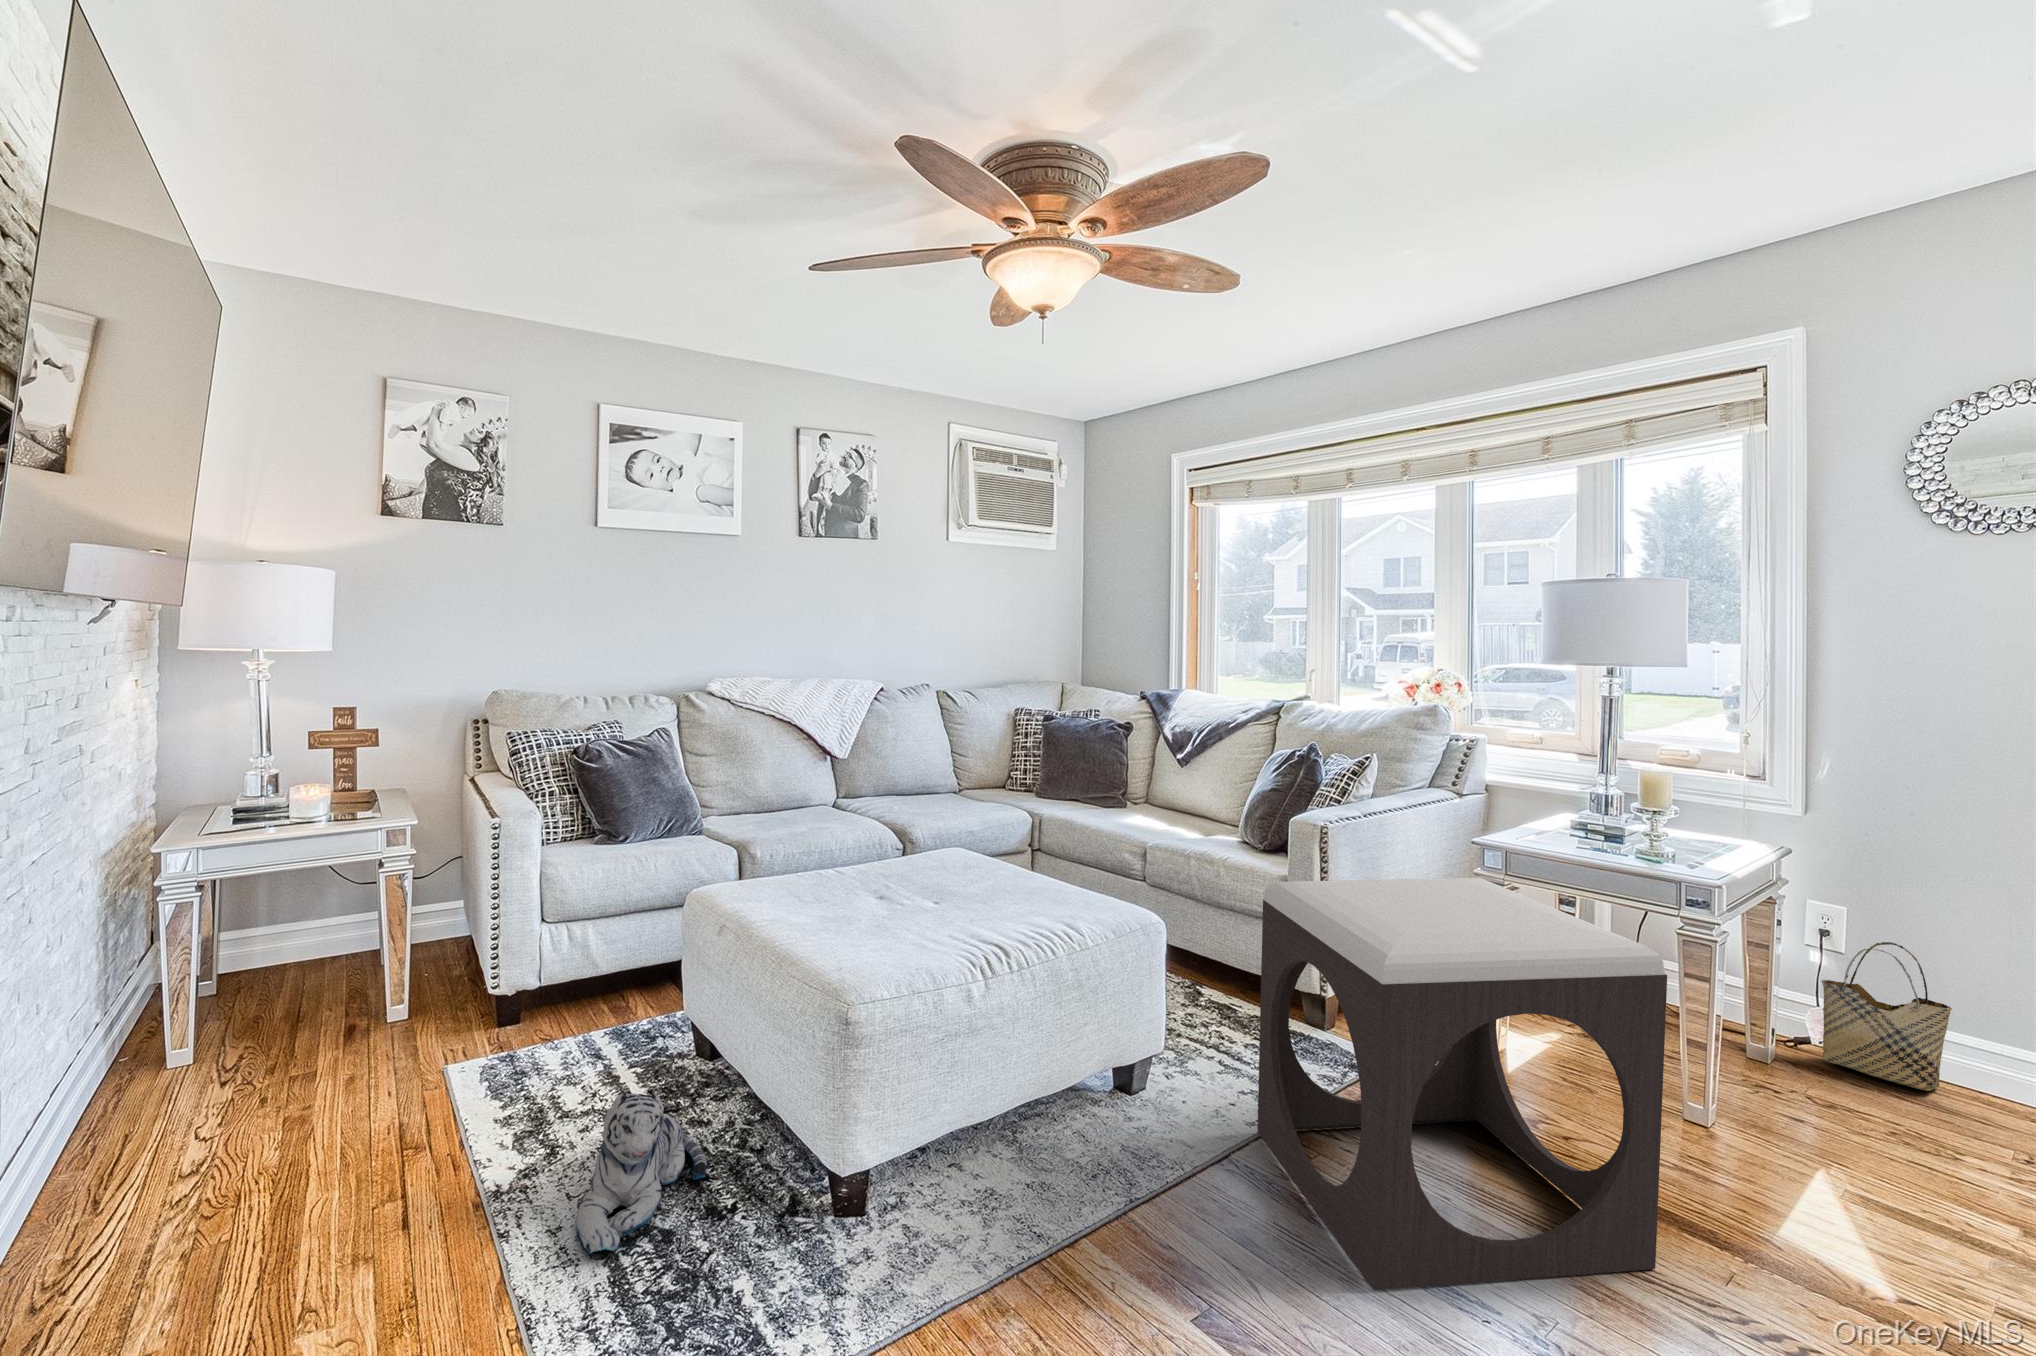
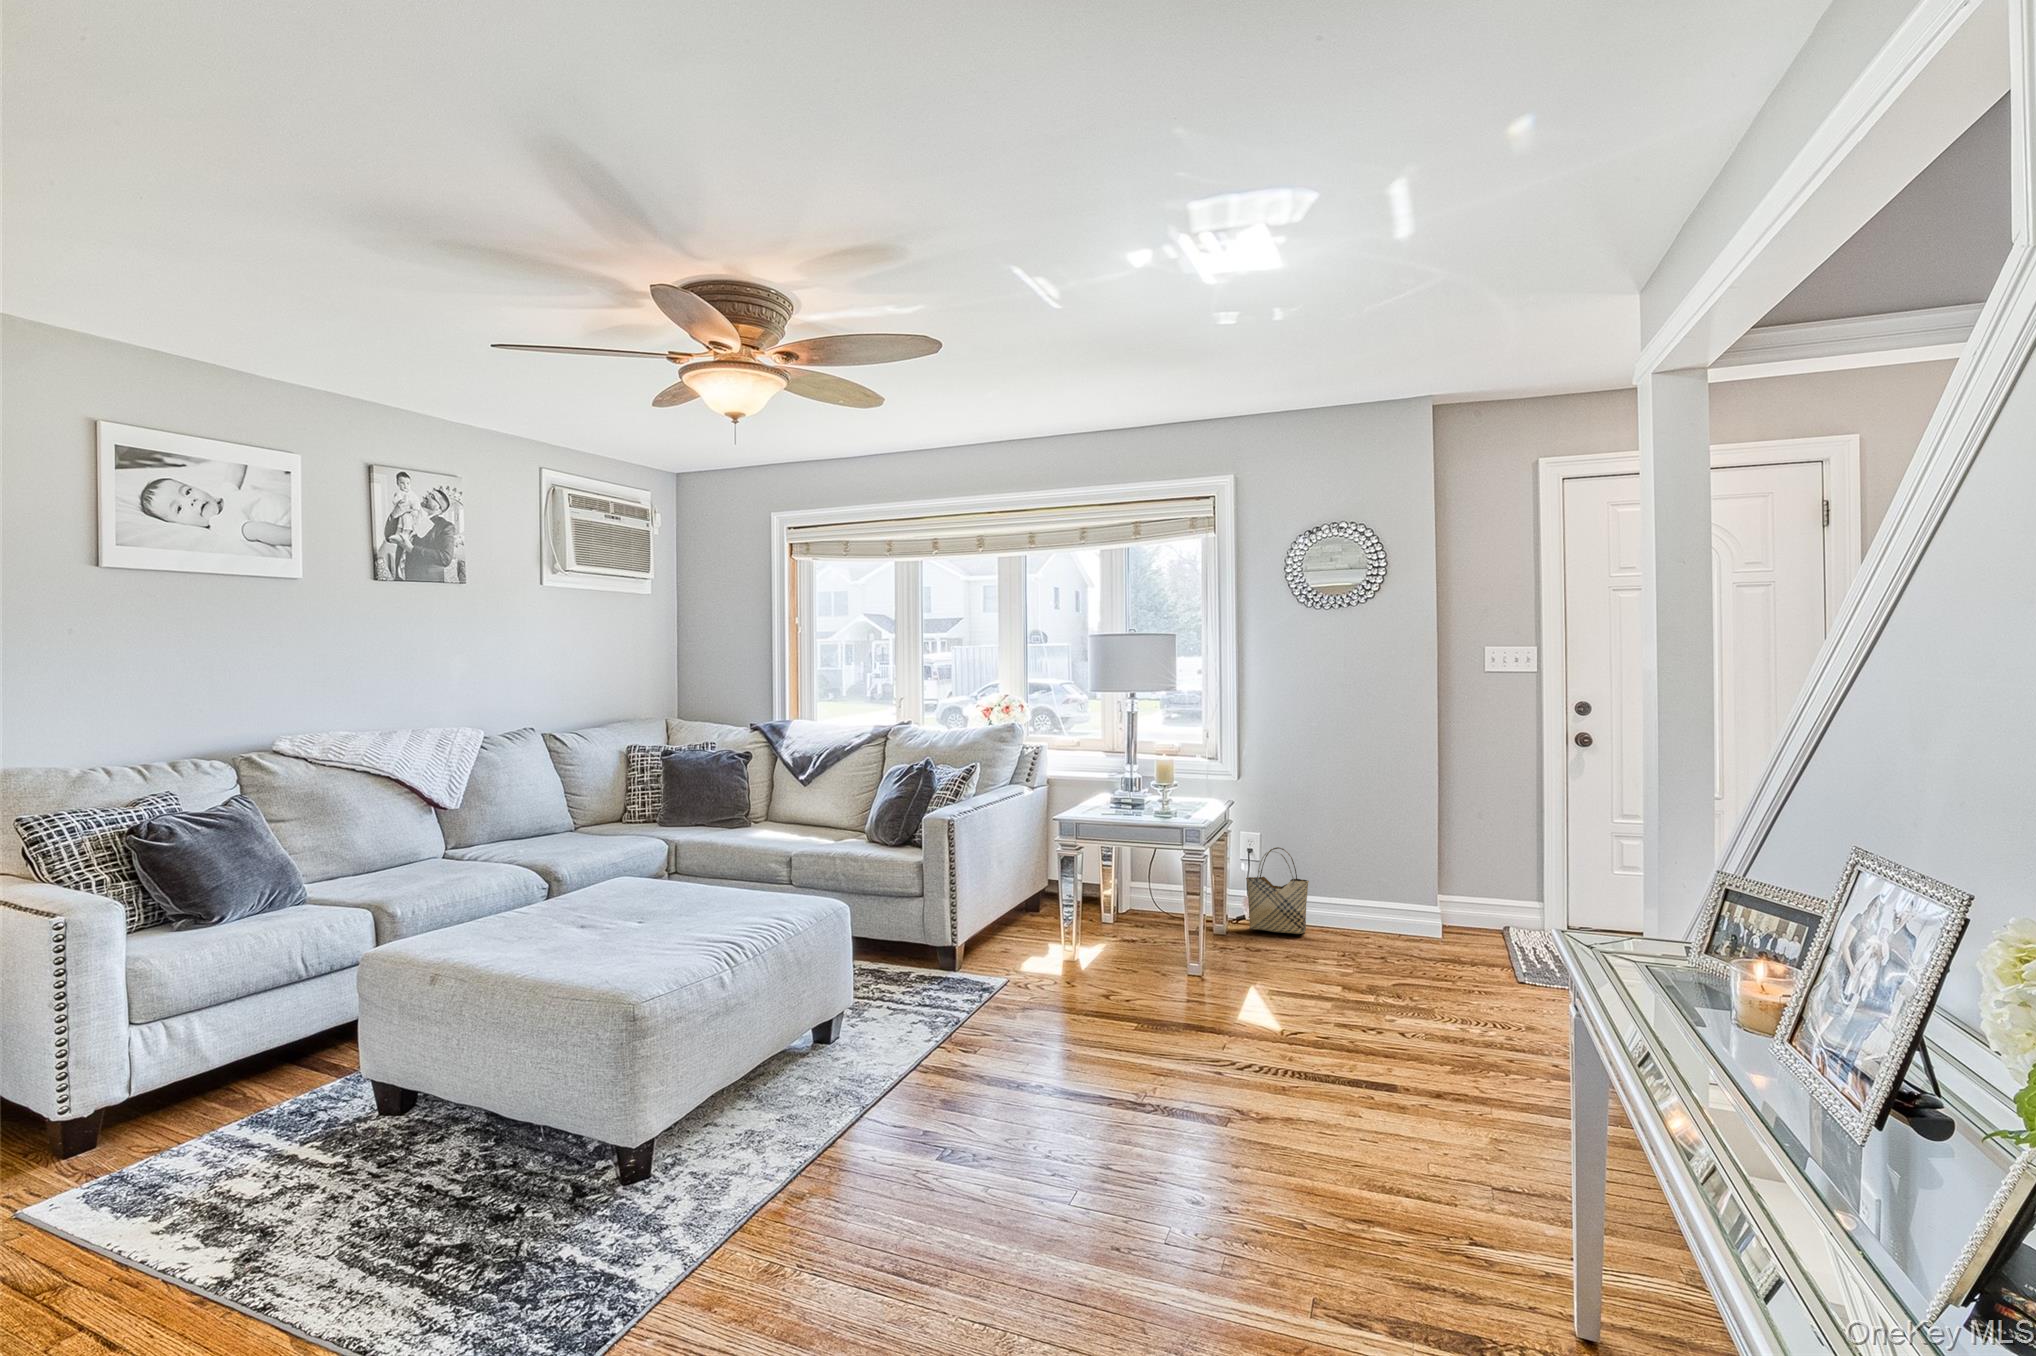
footstool: present [1257,878,1667,1290] -> none [934,830,1198,1110]
plush toy: present [576,1093,707,1255] -> none [343,1124,470,1284]

